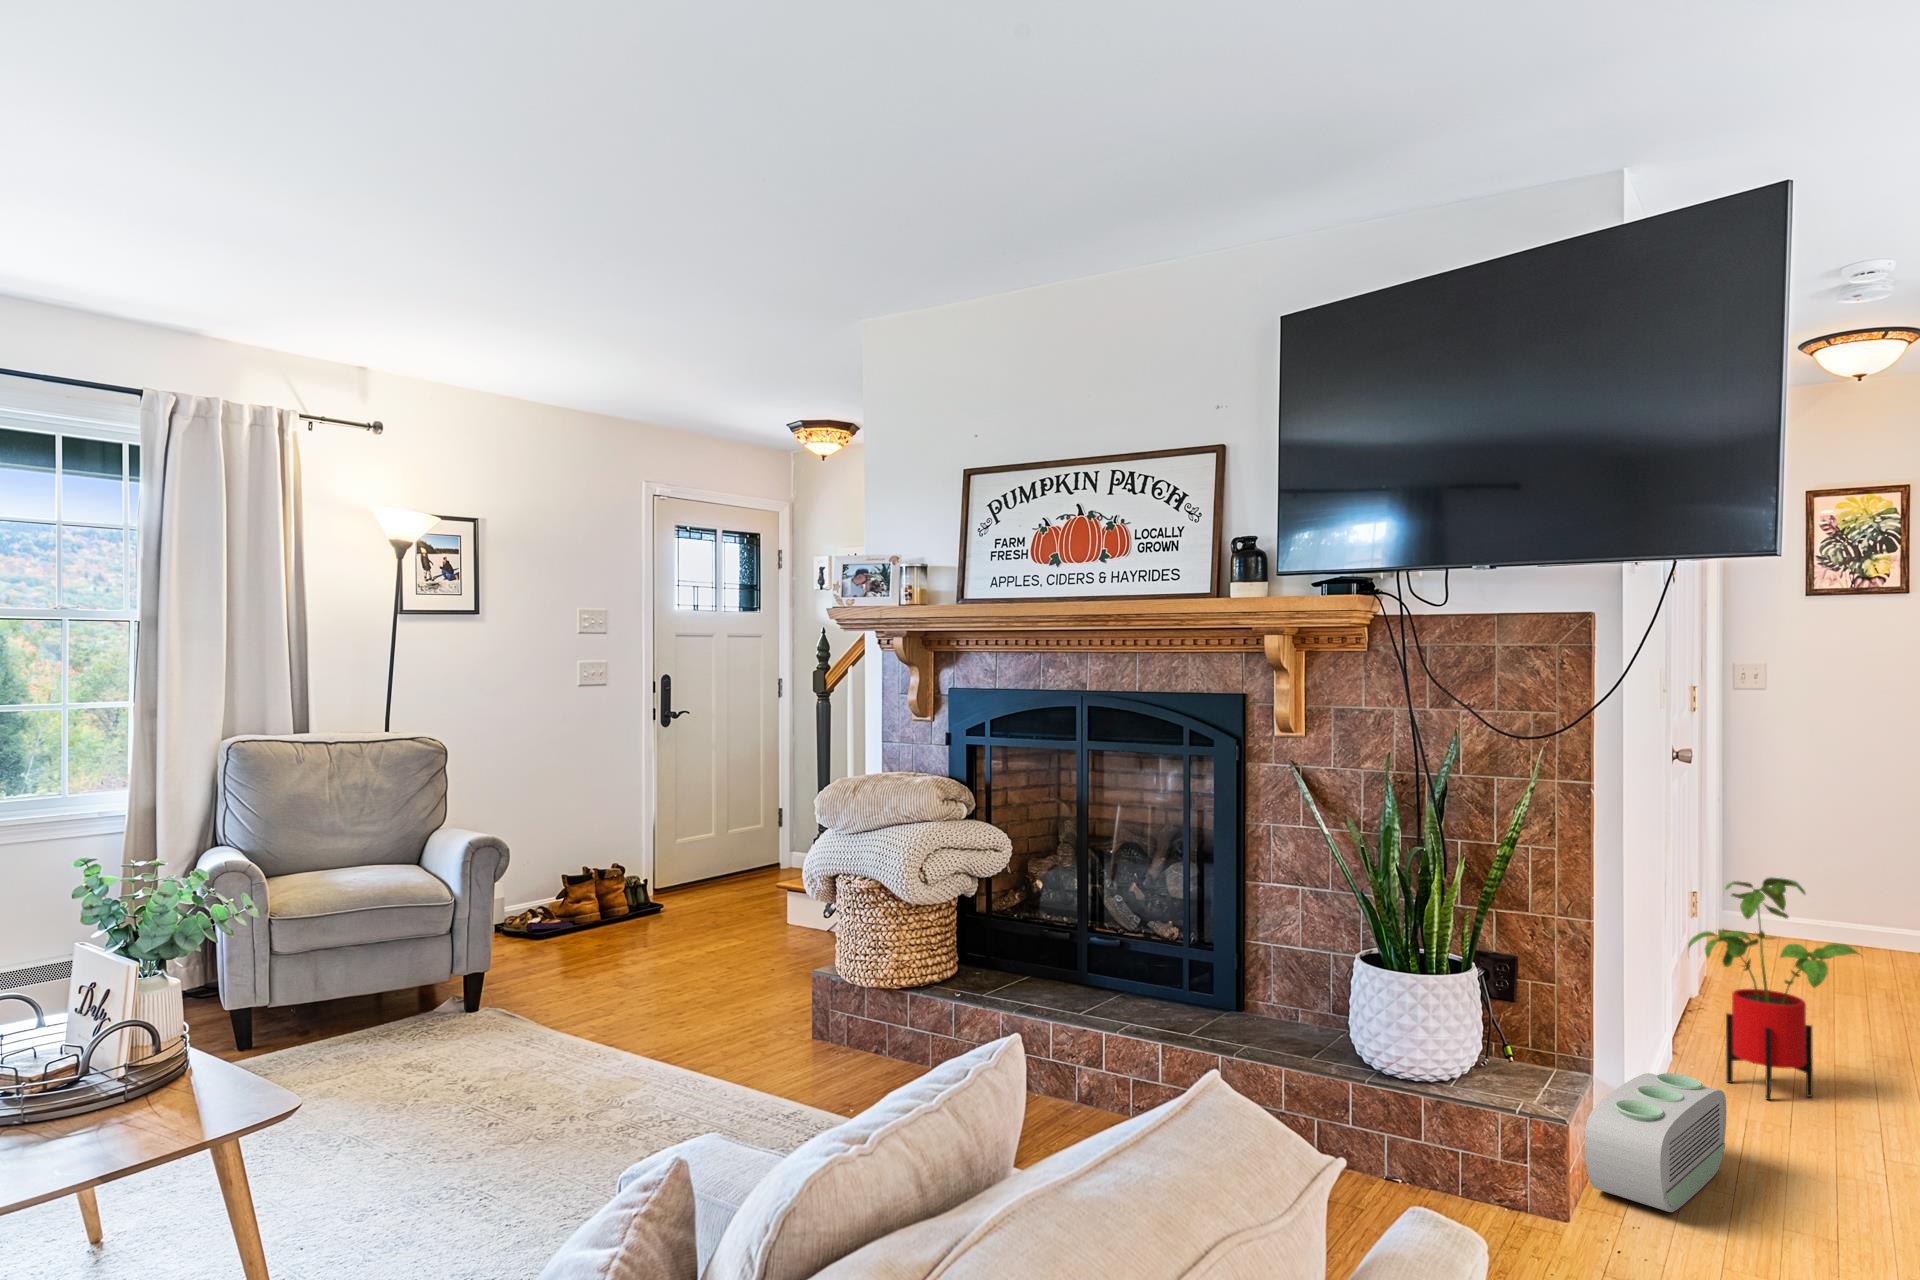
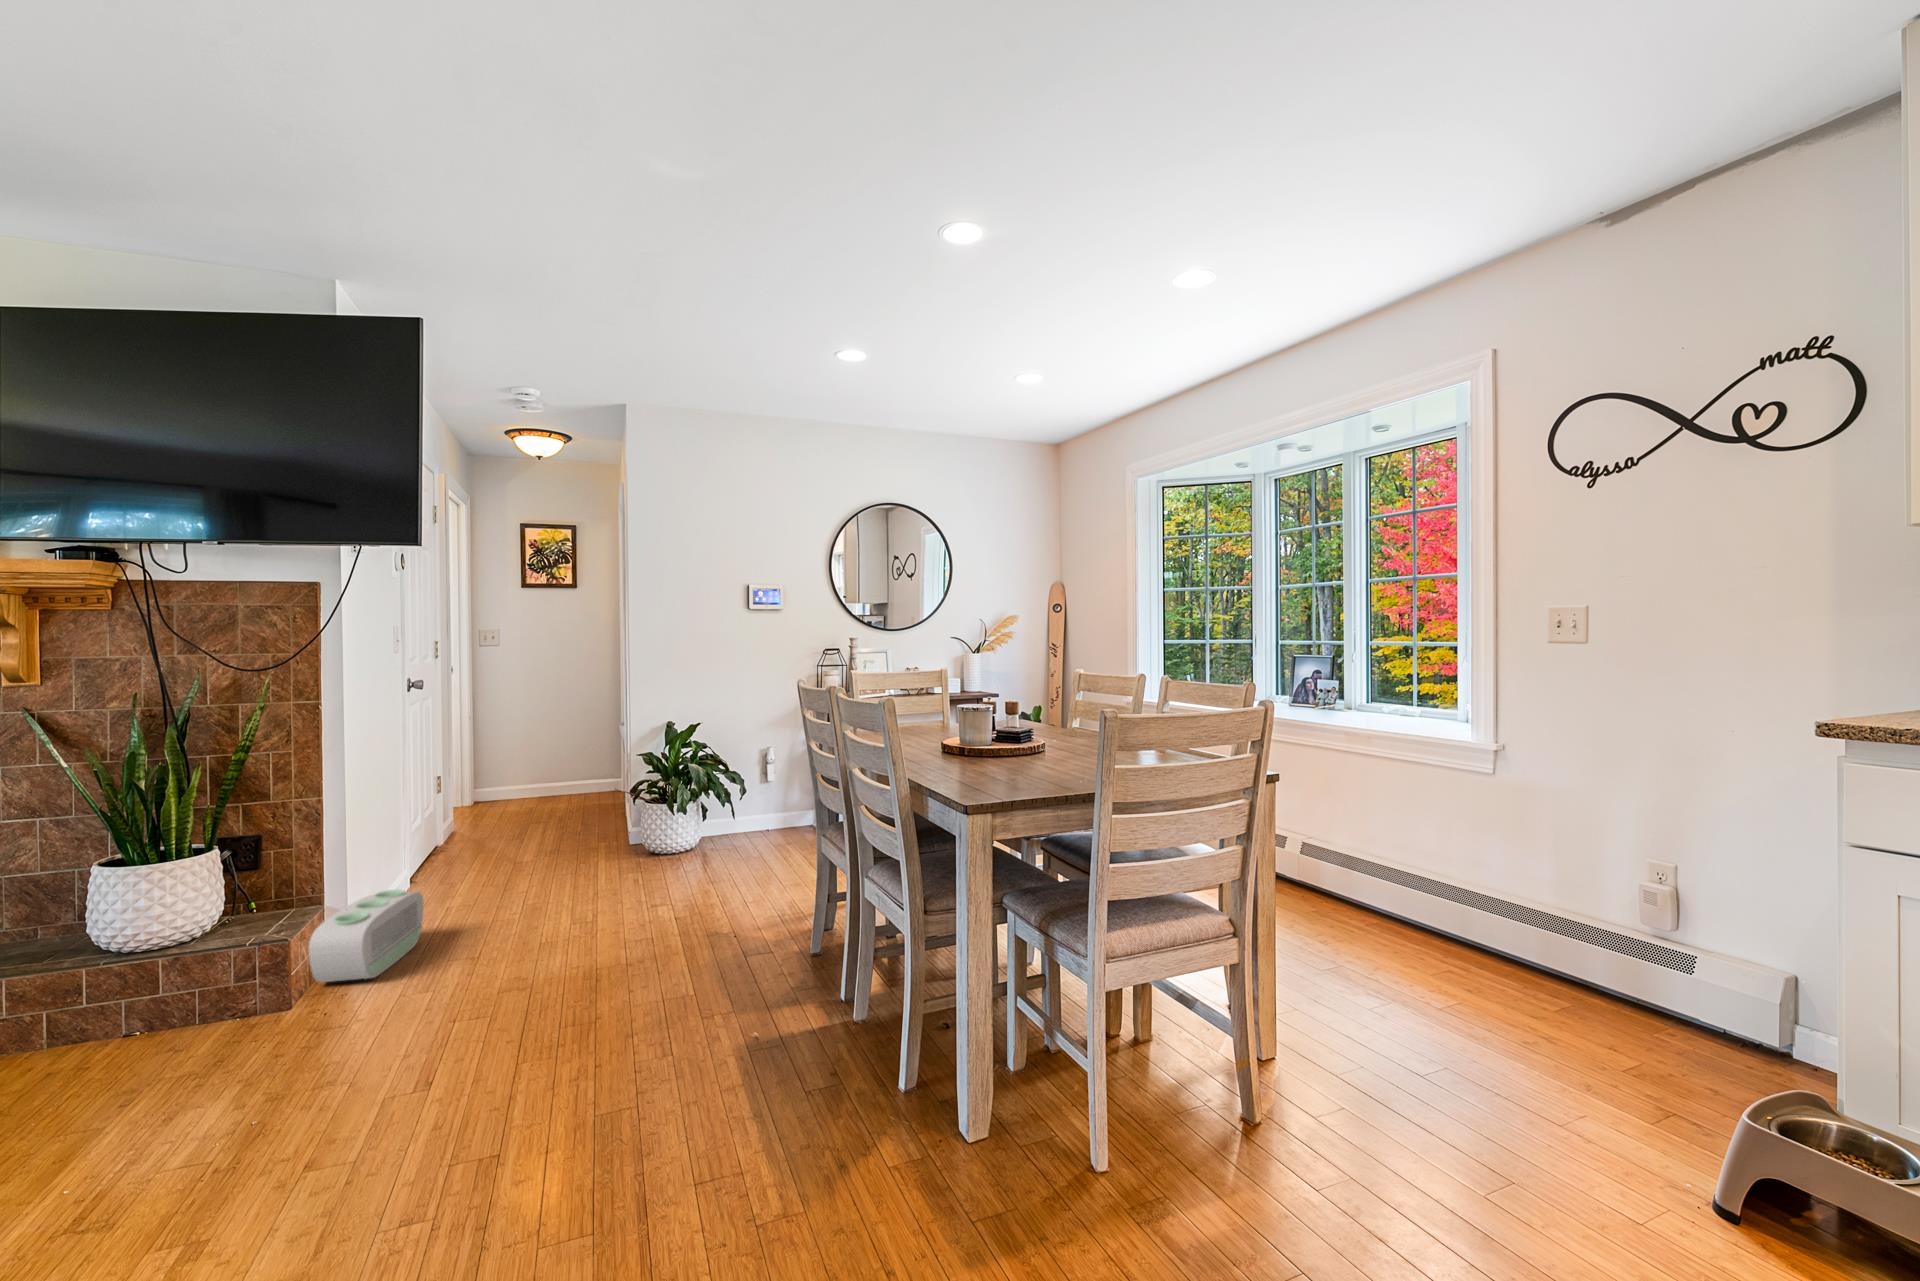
house plant: present [1688,878,1858,1100] -> none [415,757,521,895]

